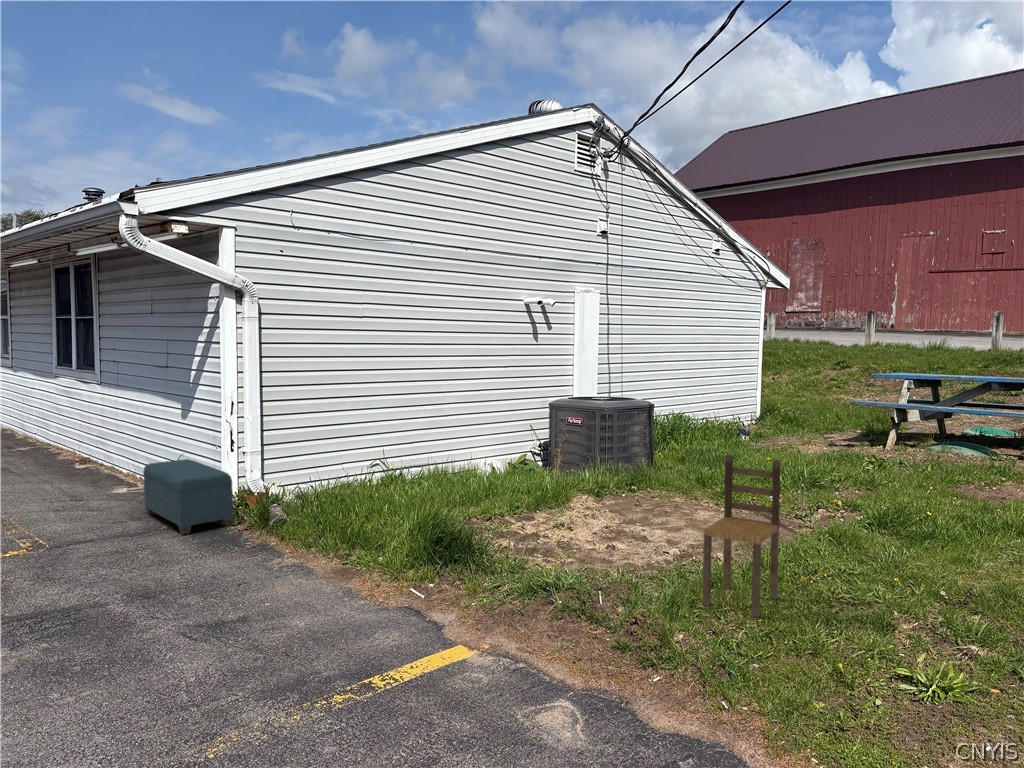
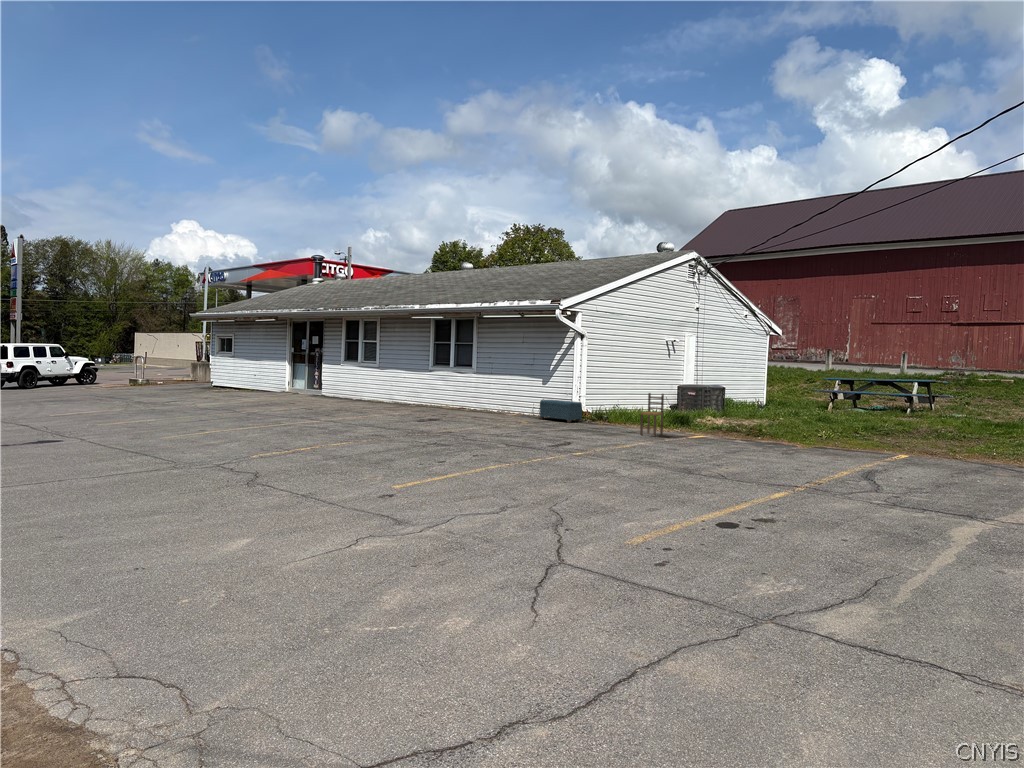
chair: present [703,455,781,617] -> present [640,393,664,436]

